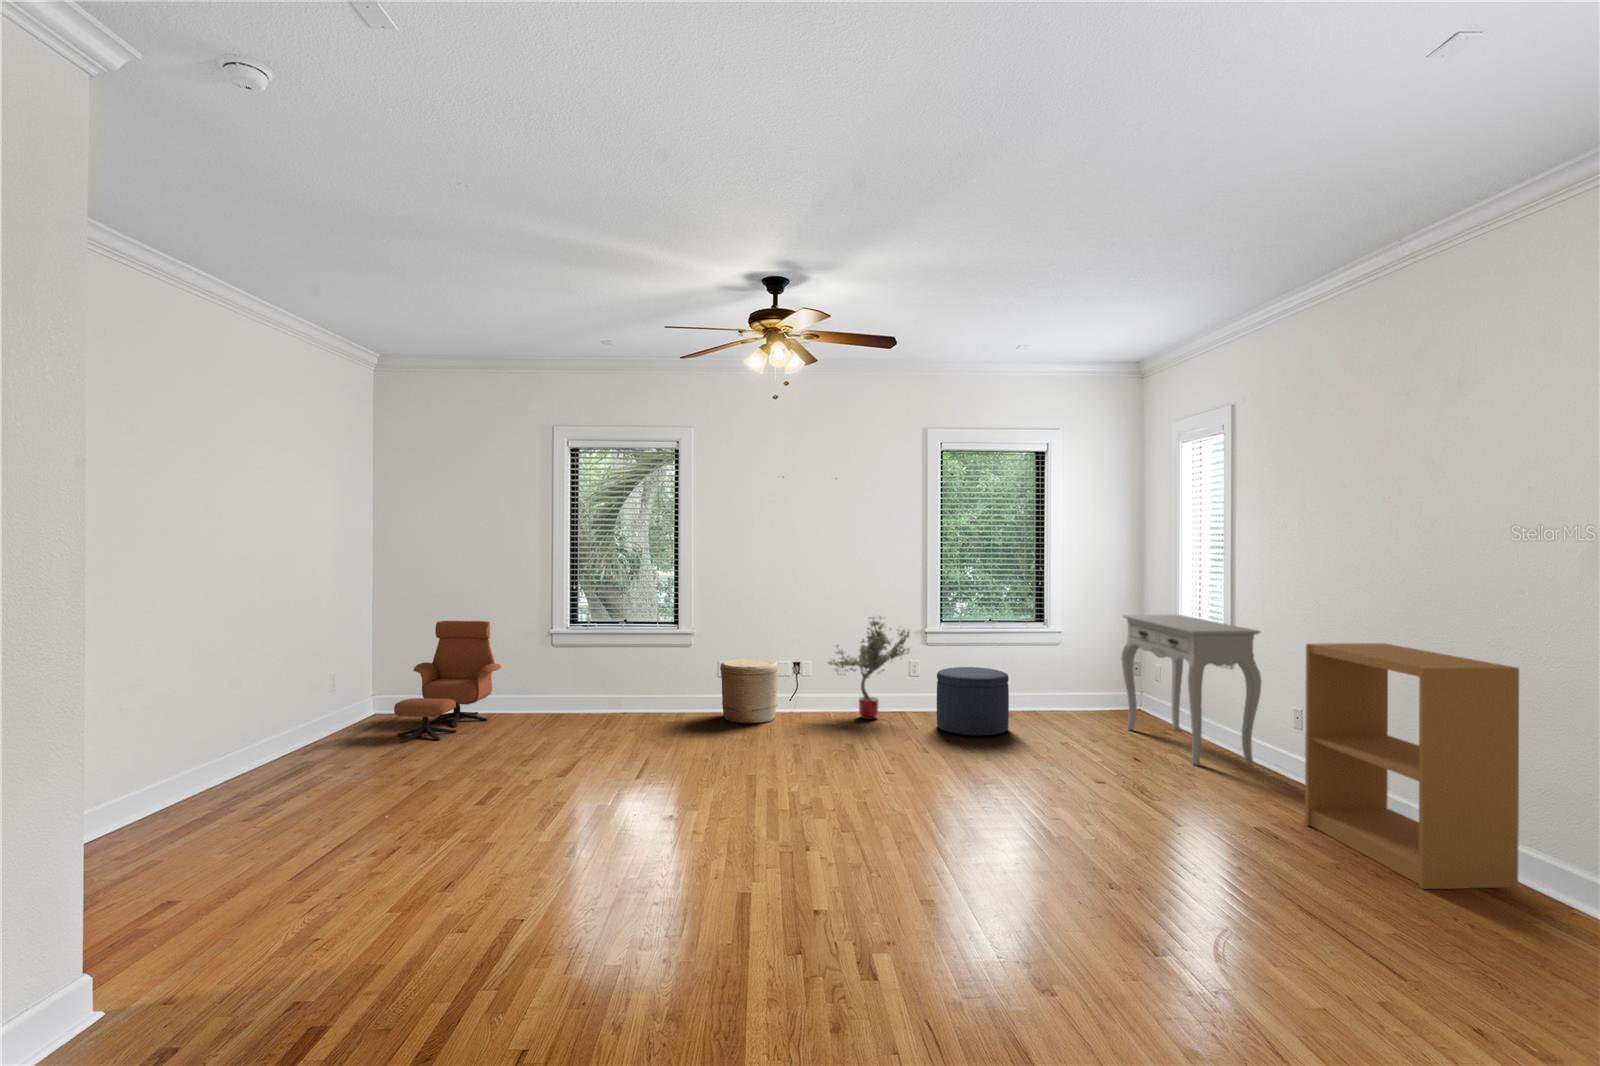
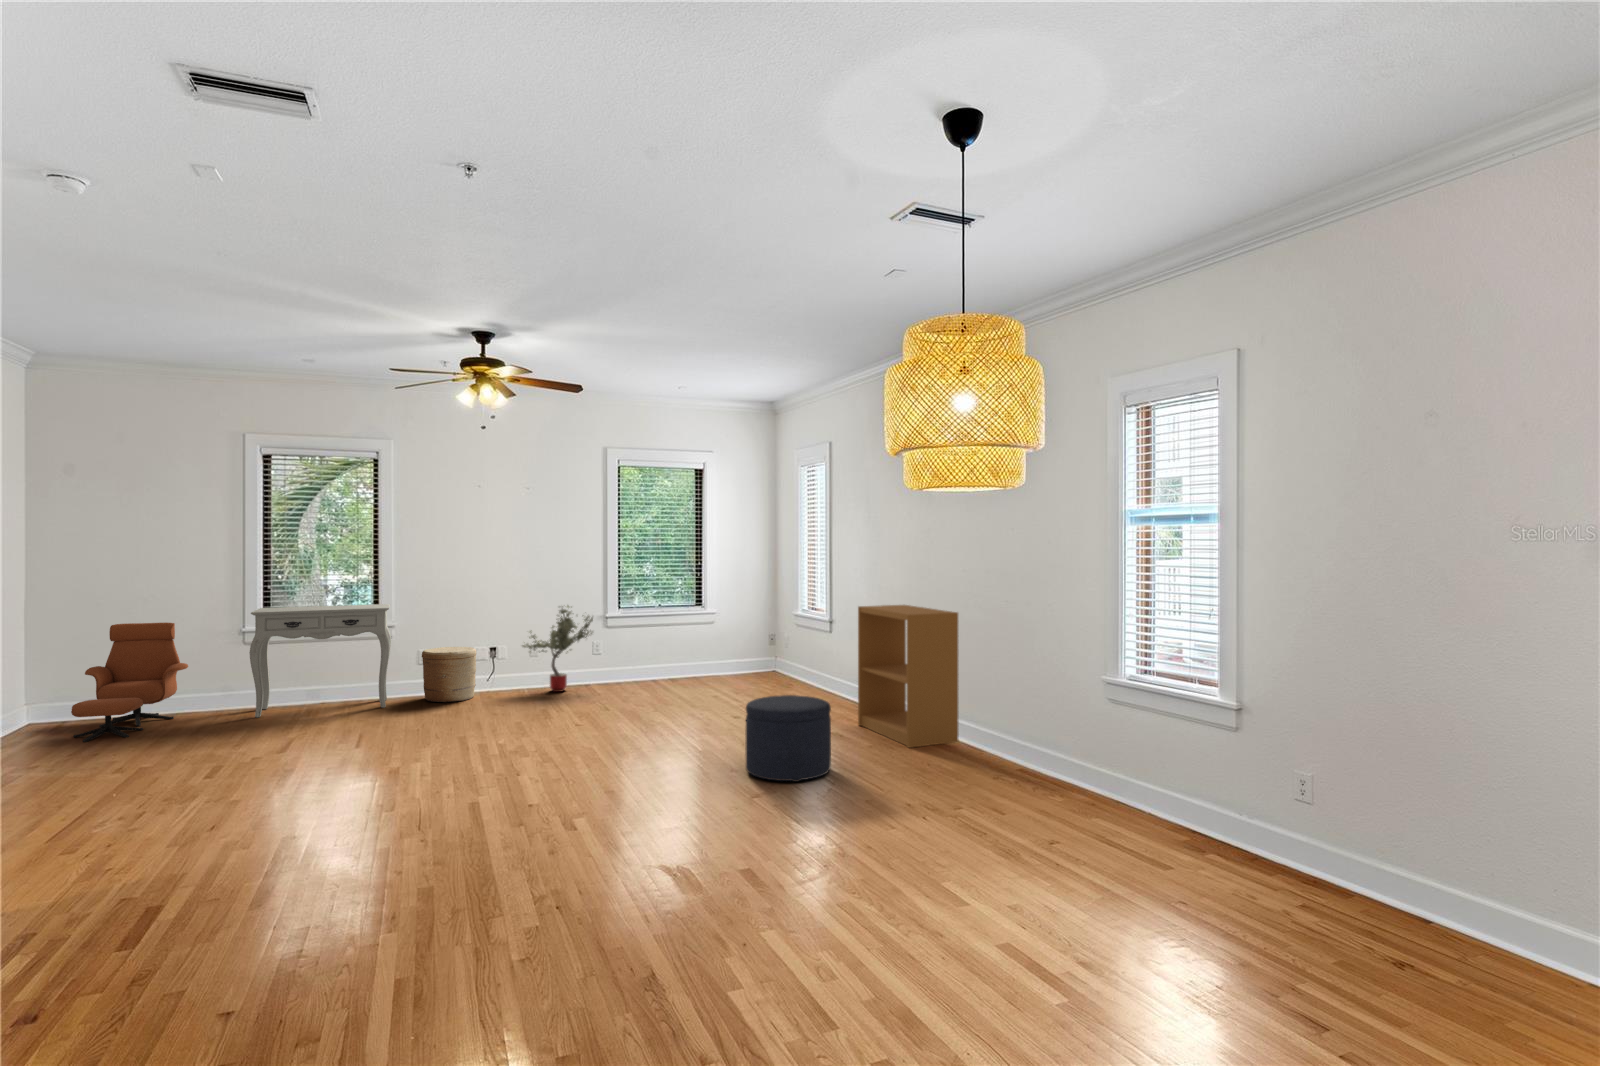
console table: present [1121,615,1261,765] -> present [249,604,391,718]
ottoman: present [937,667,1009,737] -> present [746,695,831,782]

